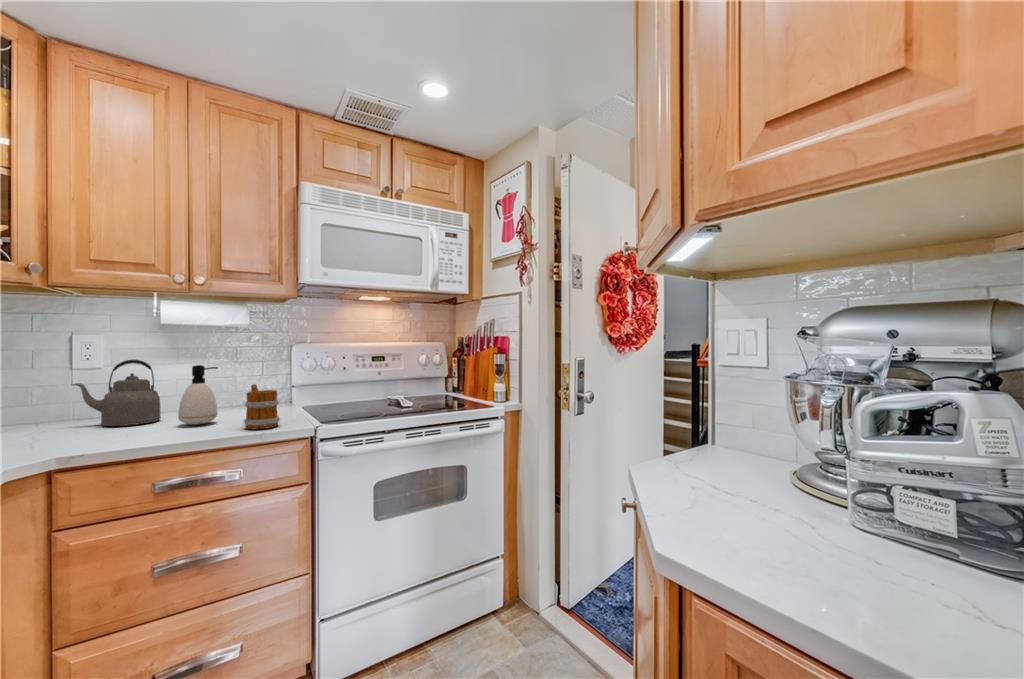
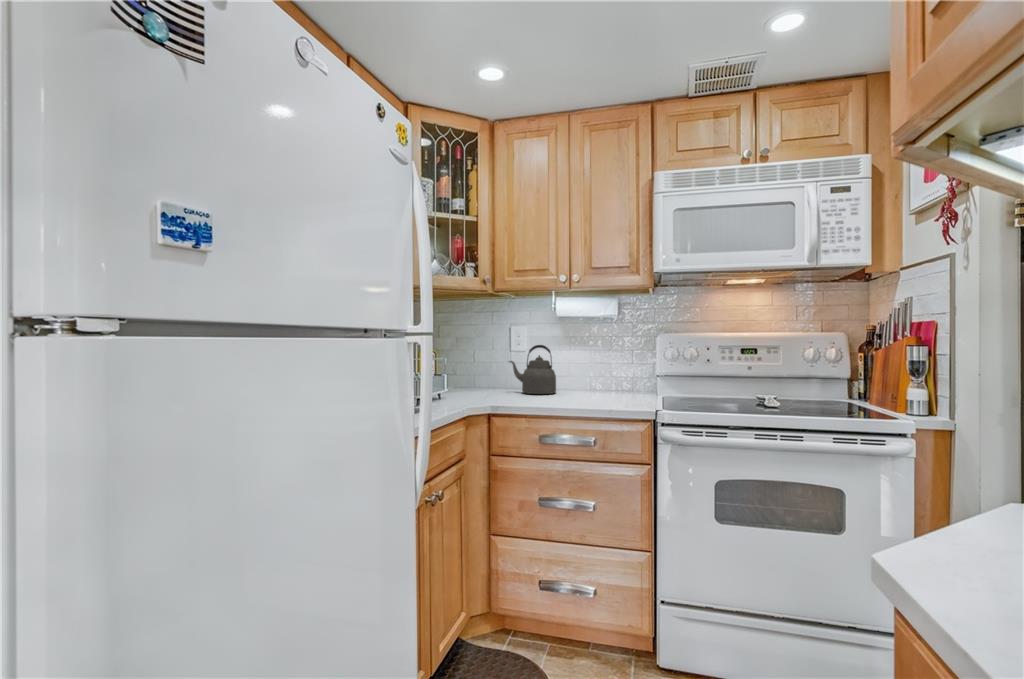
soap dispenser: present [178,365,218,425] -> none [562,350,589,399]
mug: present [244,384,280,429] -> none [601,368,628,407]

